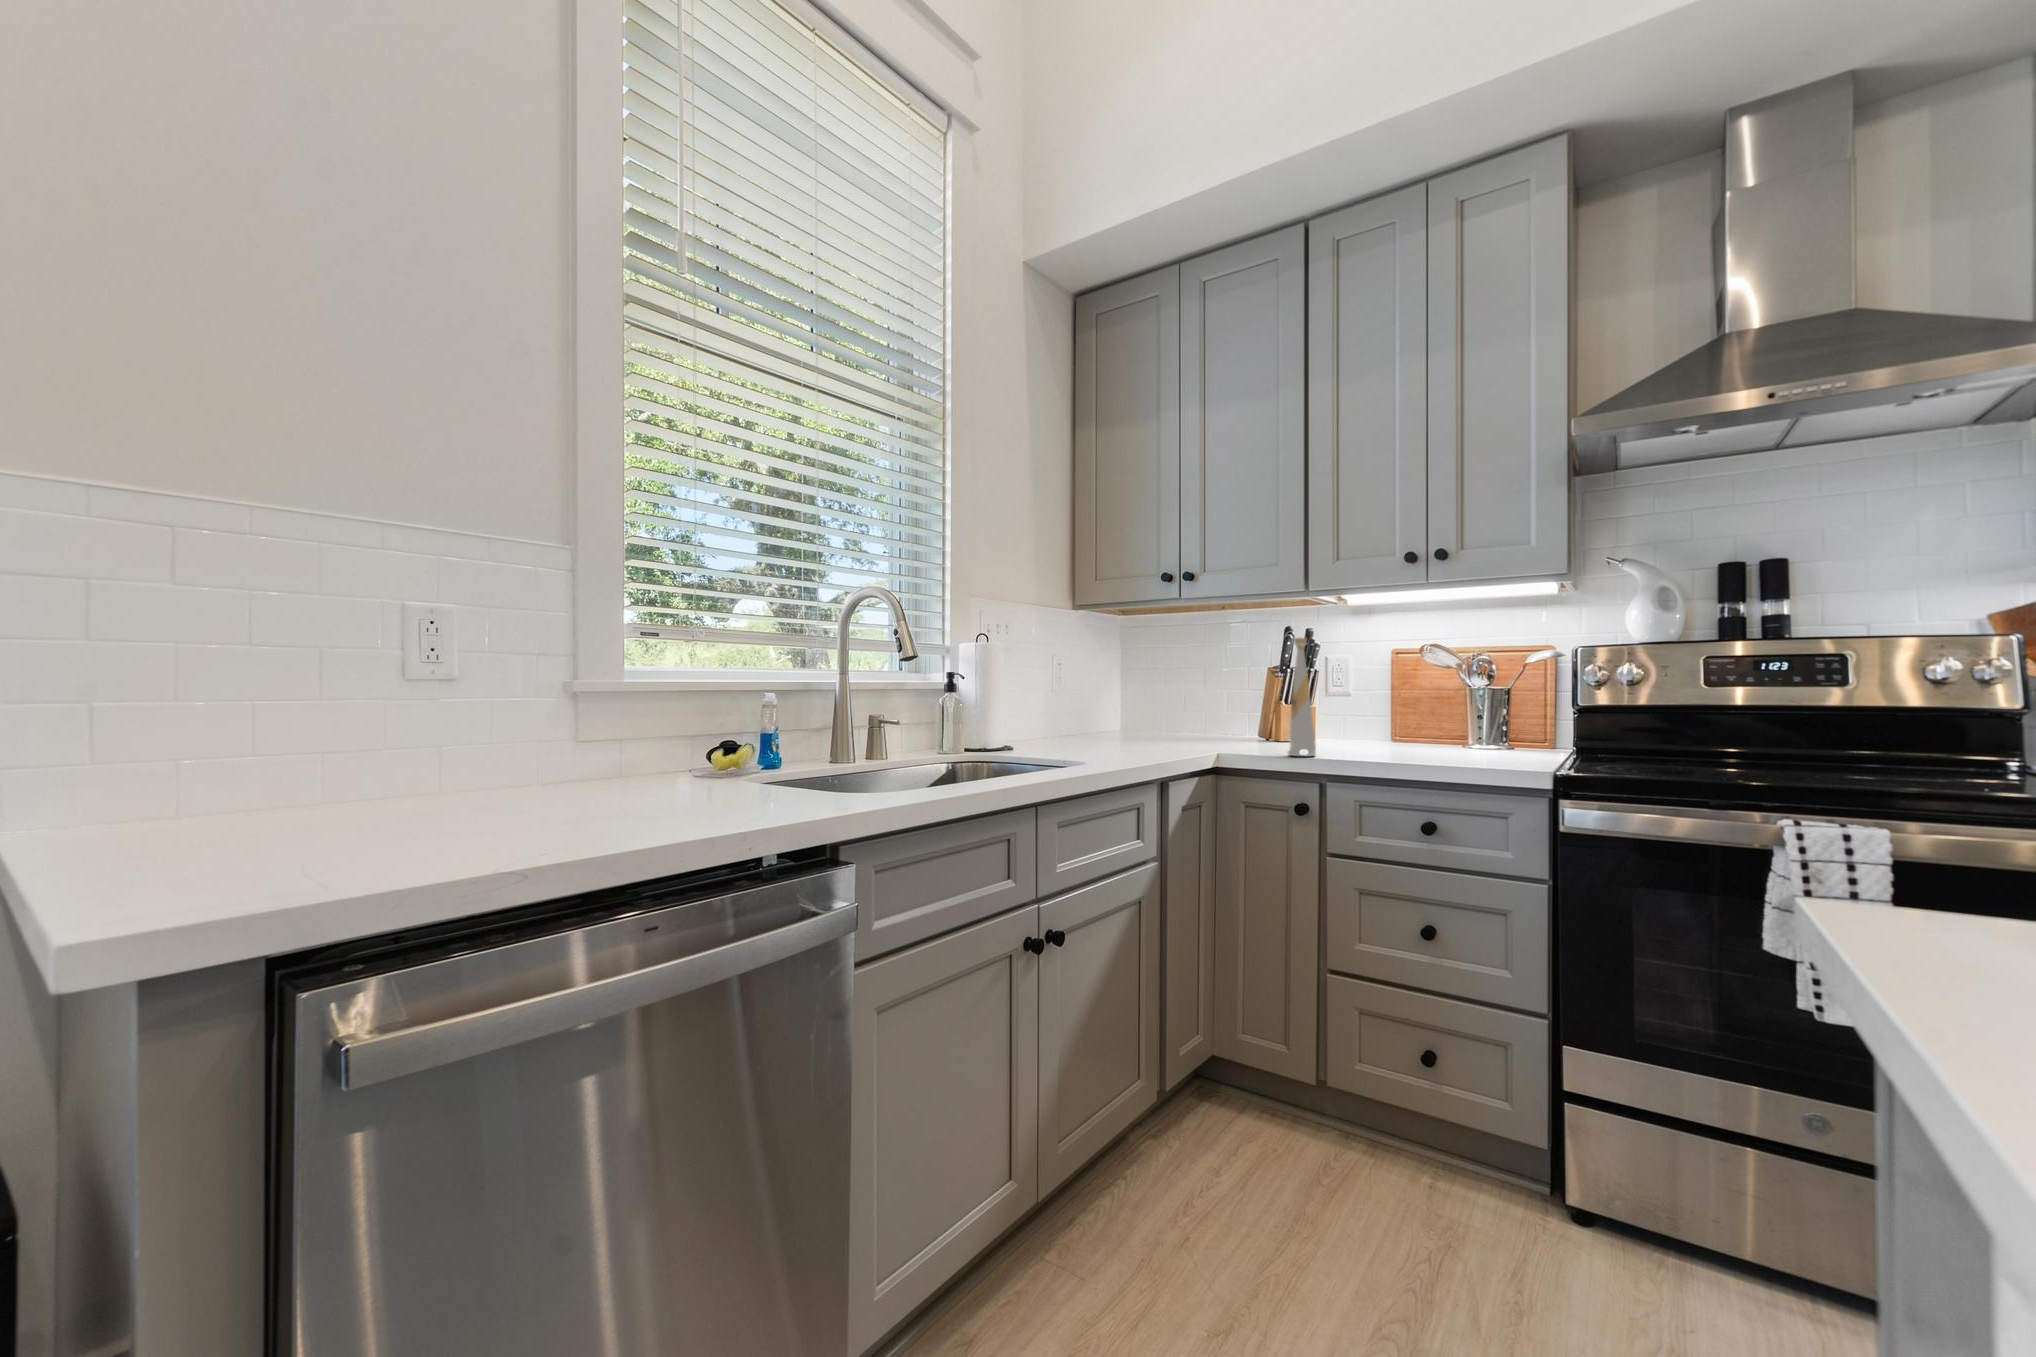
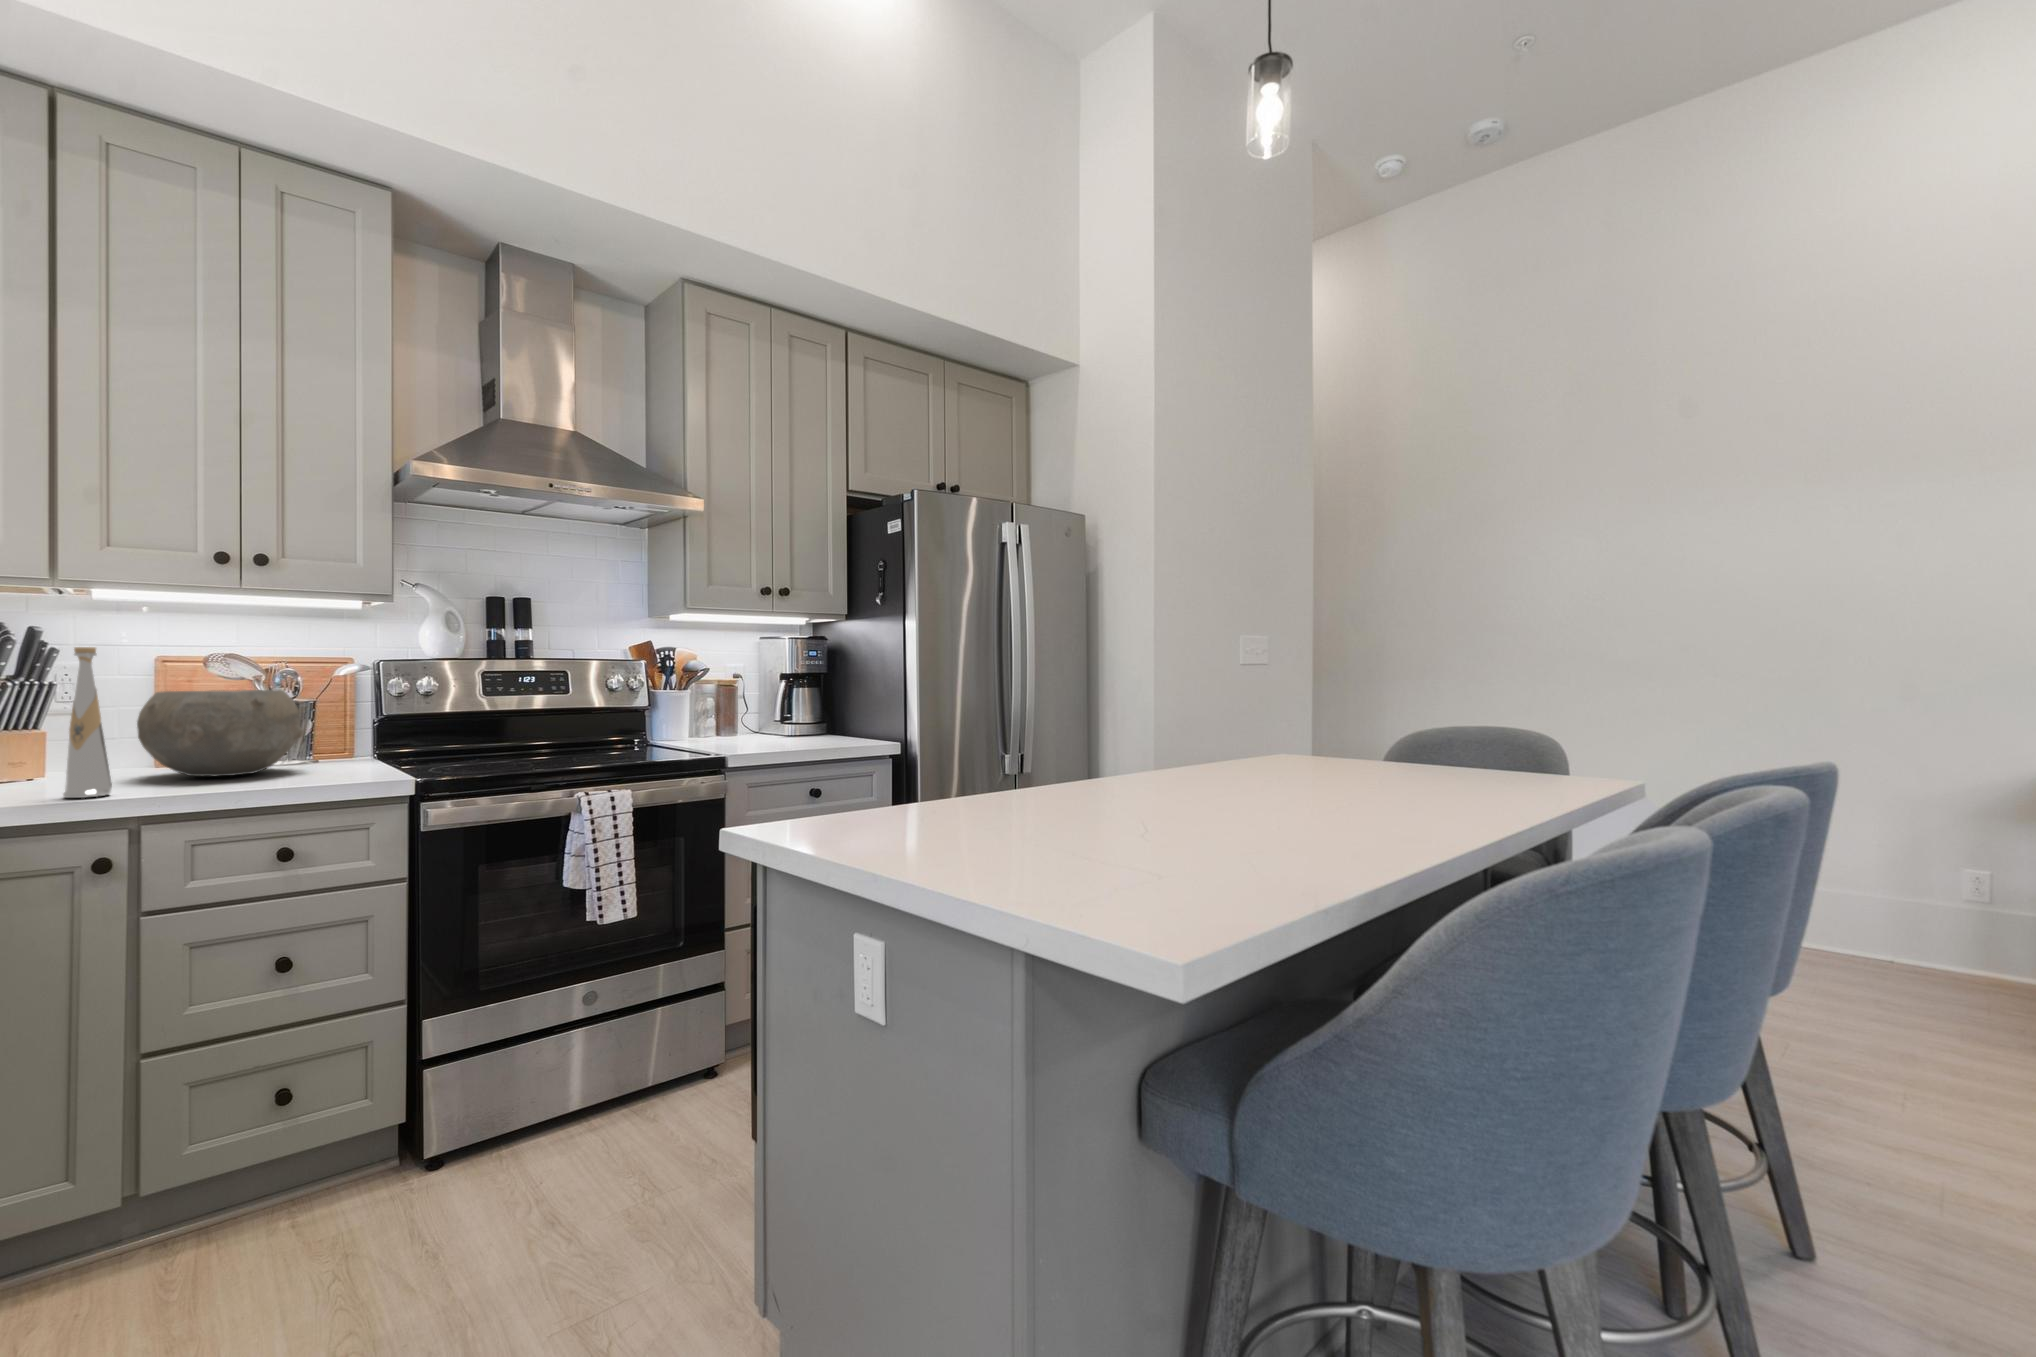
ceramic bowl: none [1353,674,1477,752] -> present [137,689,304,776]

